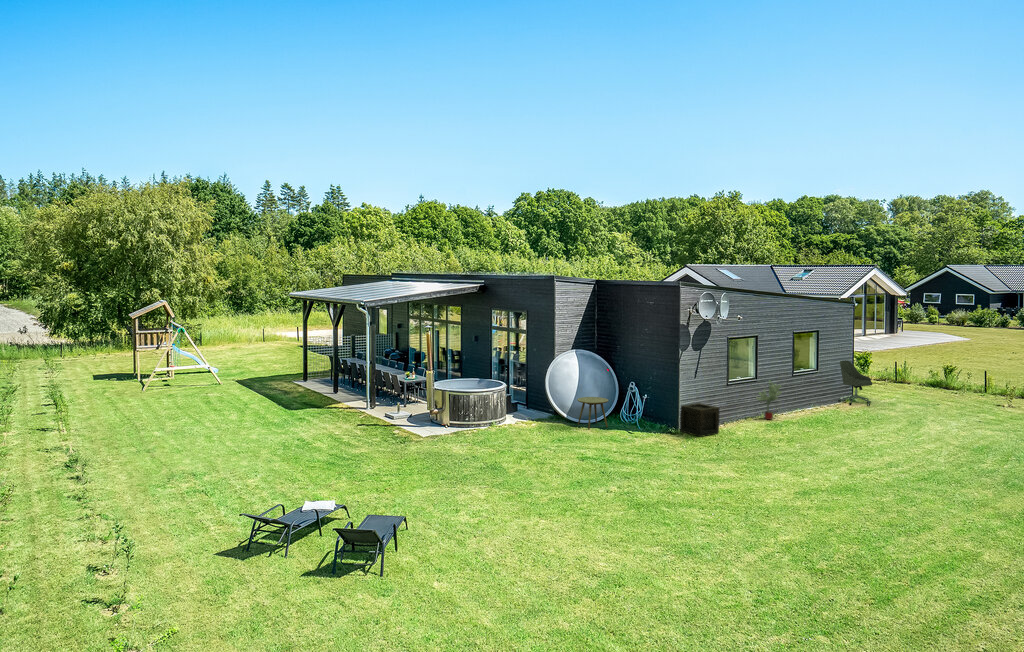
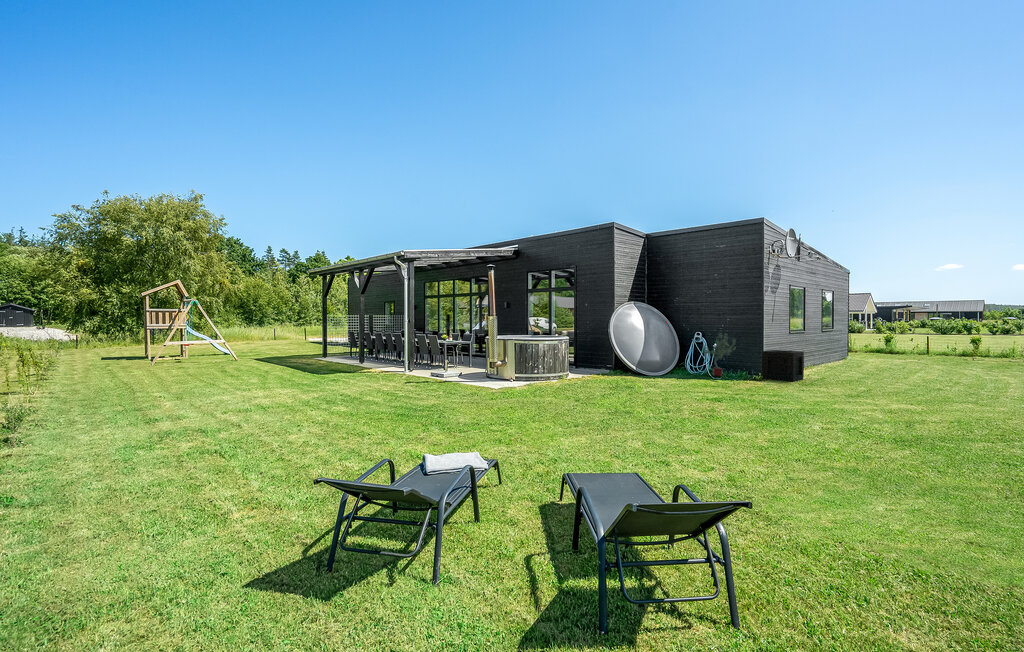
chair: present [838,360,873,406] -> none [844,323,879,362]
potted tree: present [757,380,782,420] -> present [701,333,736,377]
side table: present [577,397,608,429] -> none [650,347,685,379]

